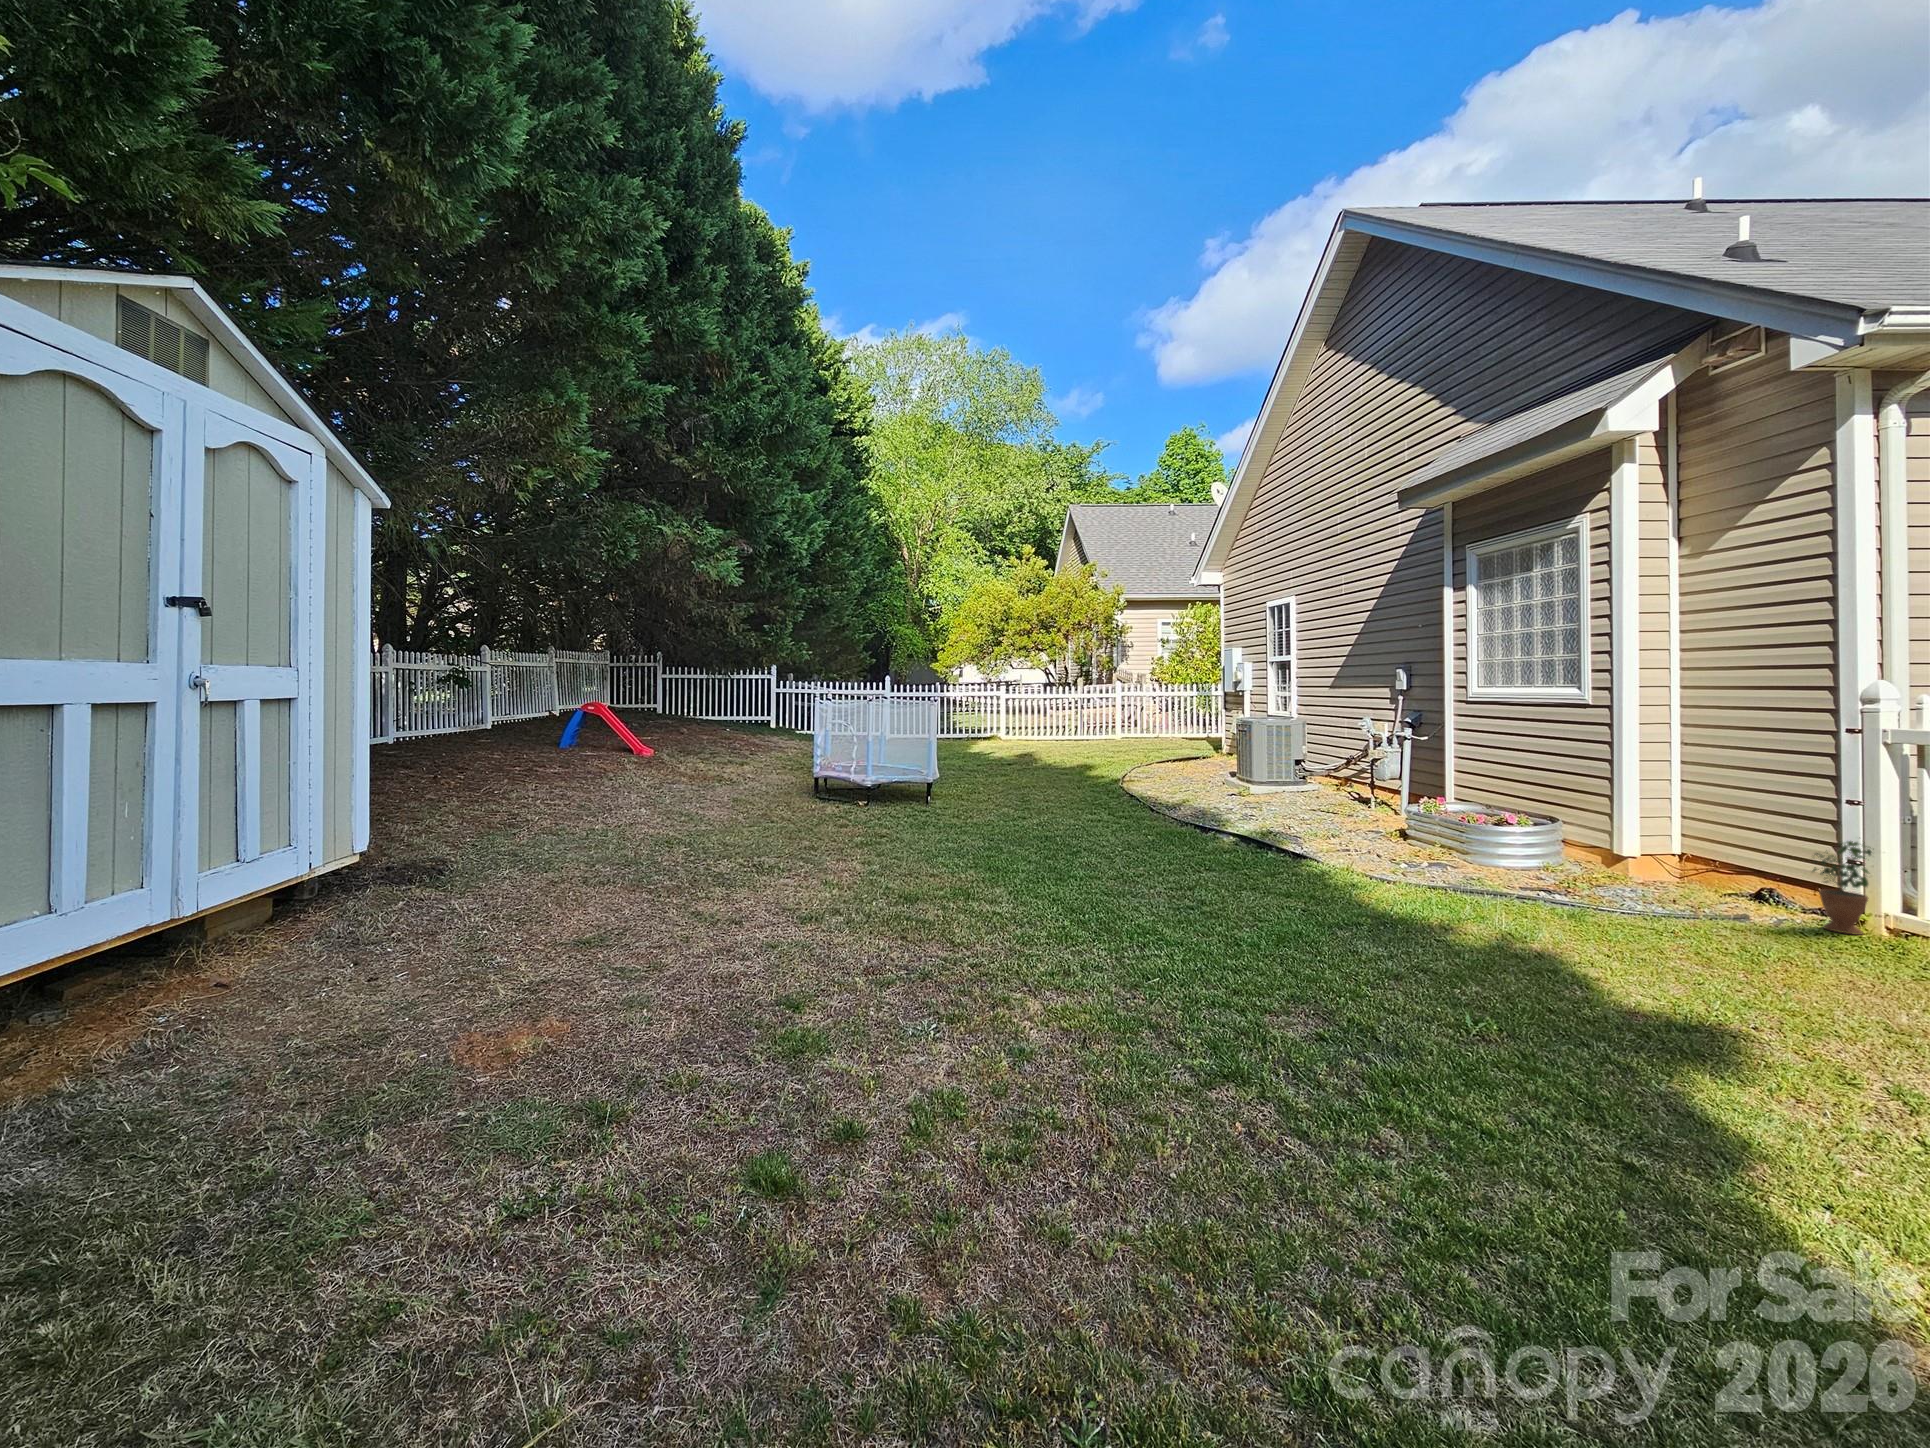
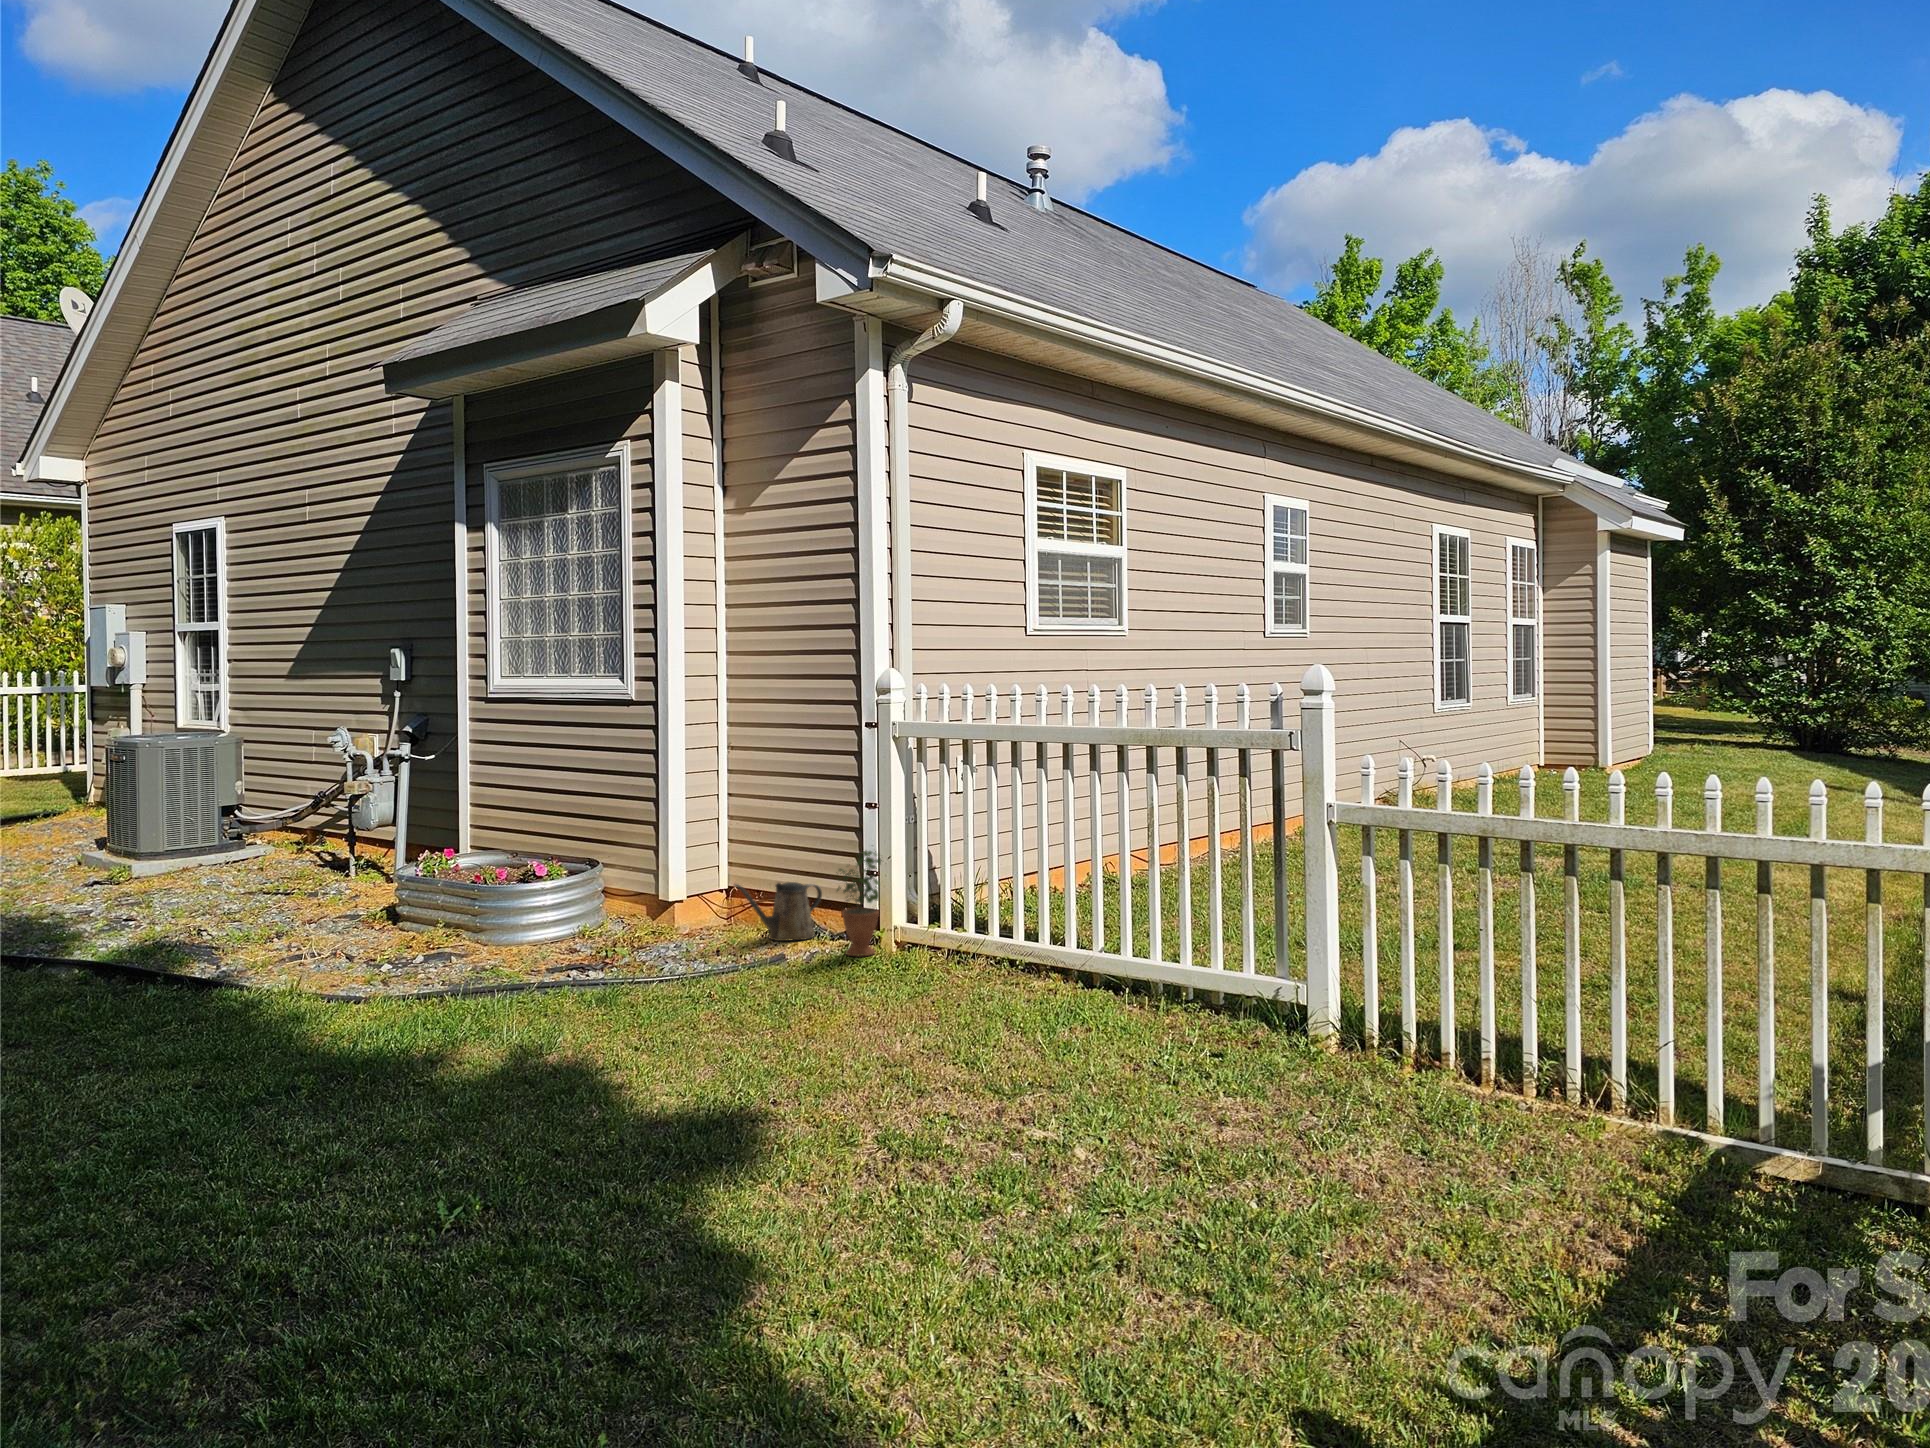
watering can: none [1691,850,1794,908] -> present [735,882,822,941]

